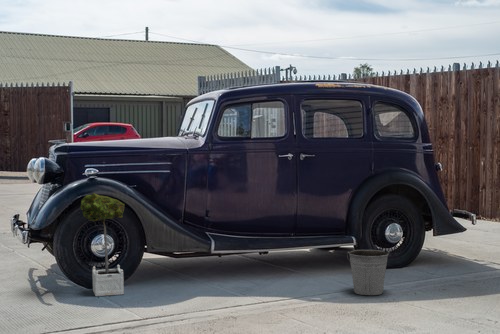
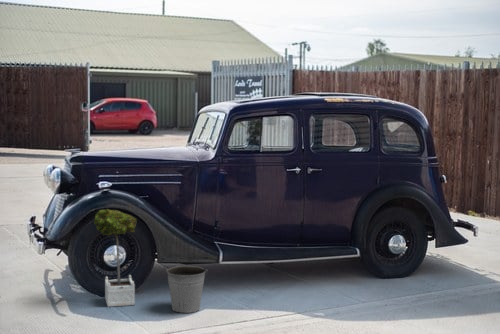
bucket: present [348,250,389,295] -> present [166,266,207,313]

